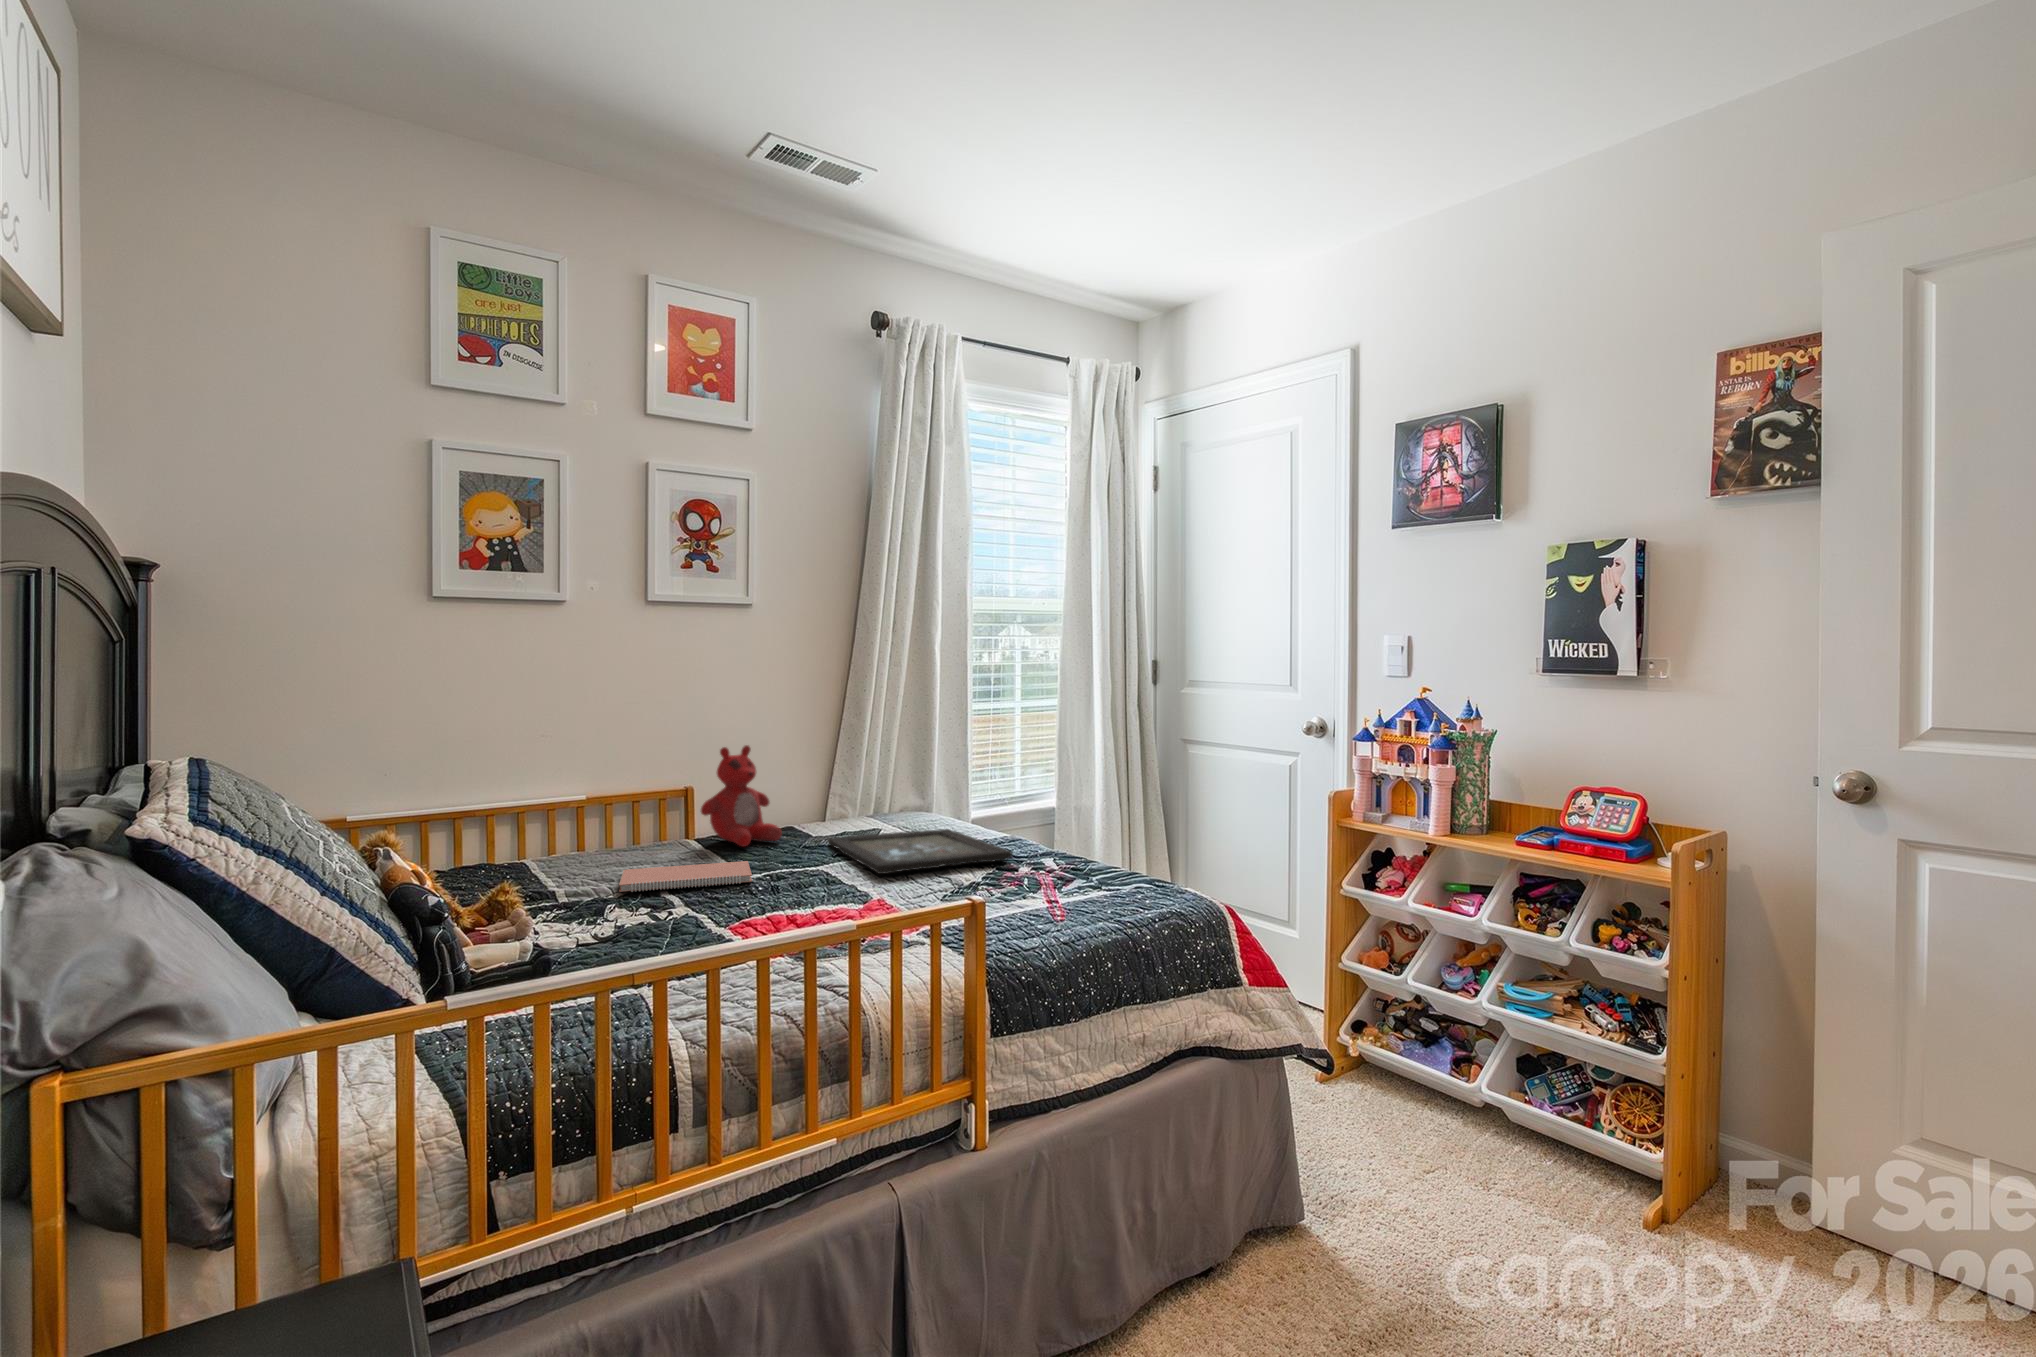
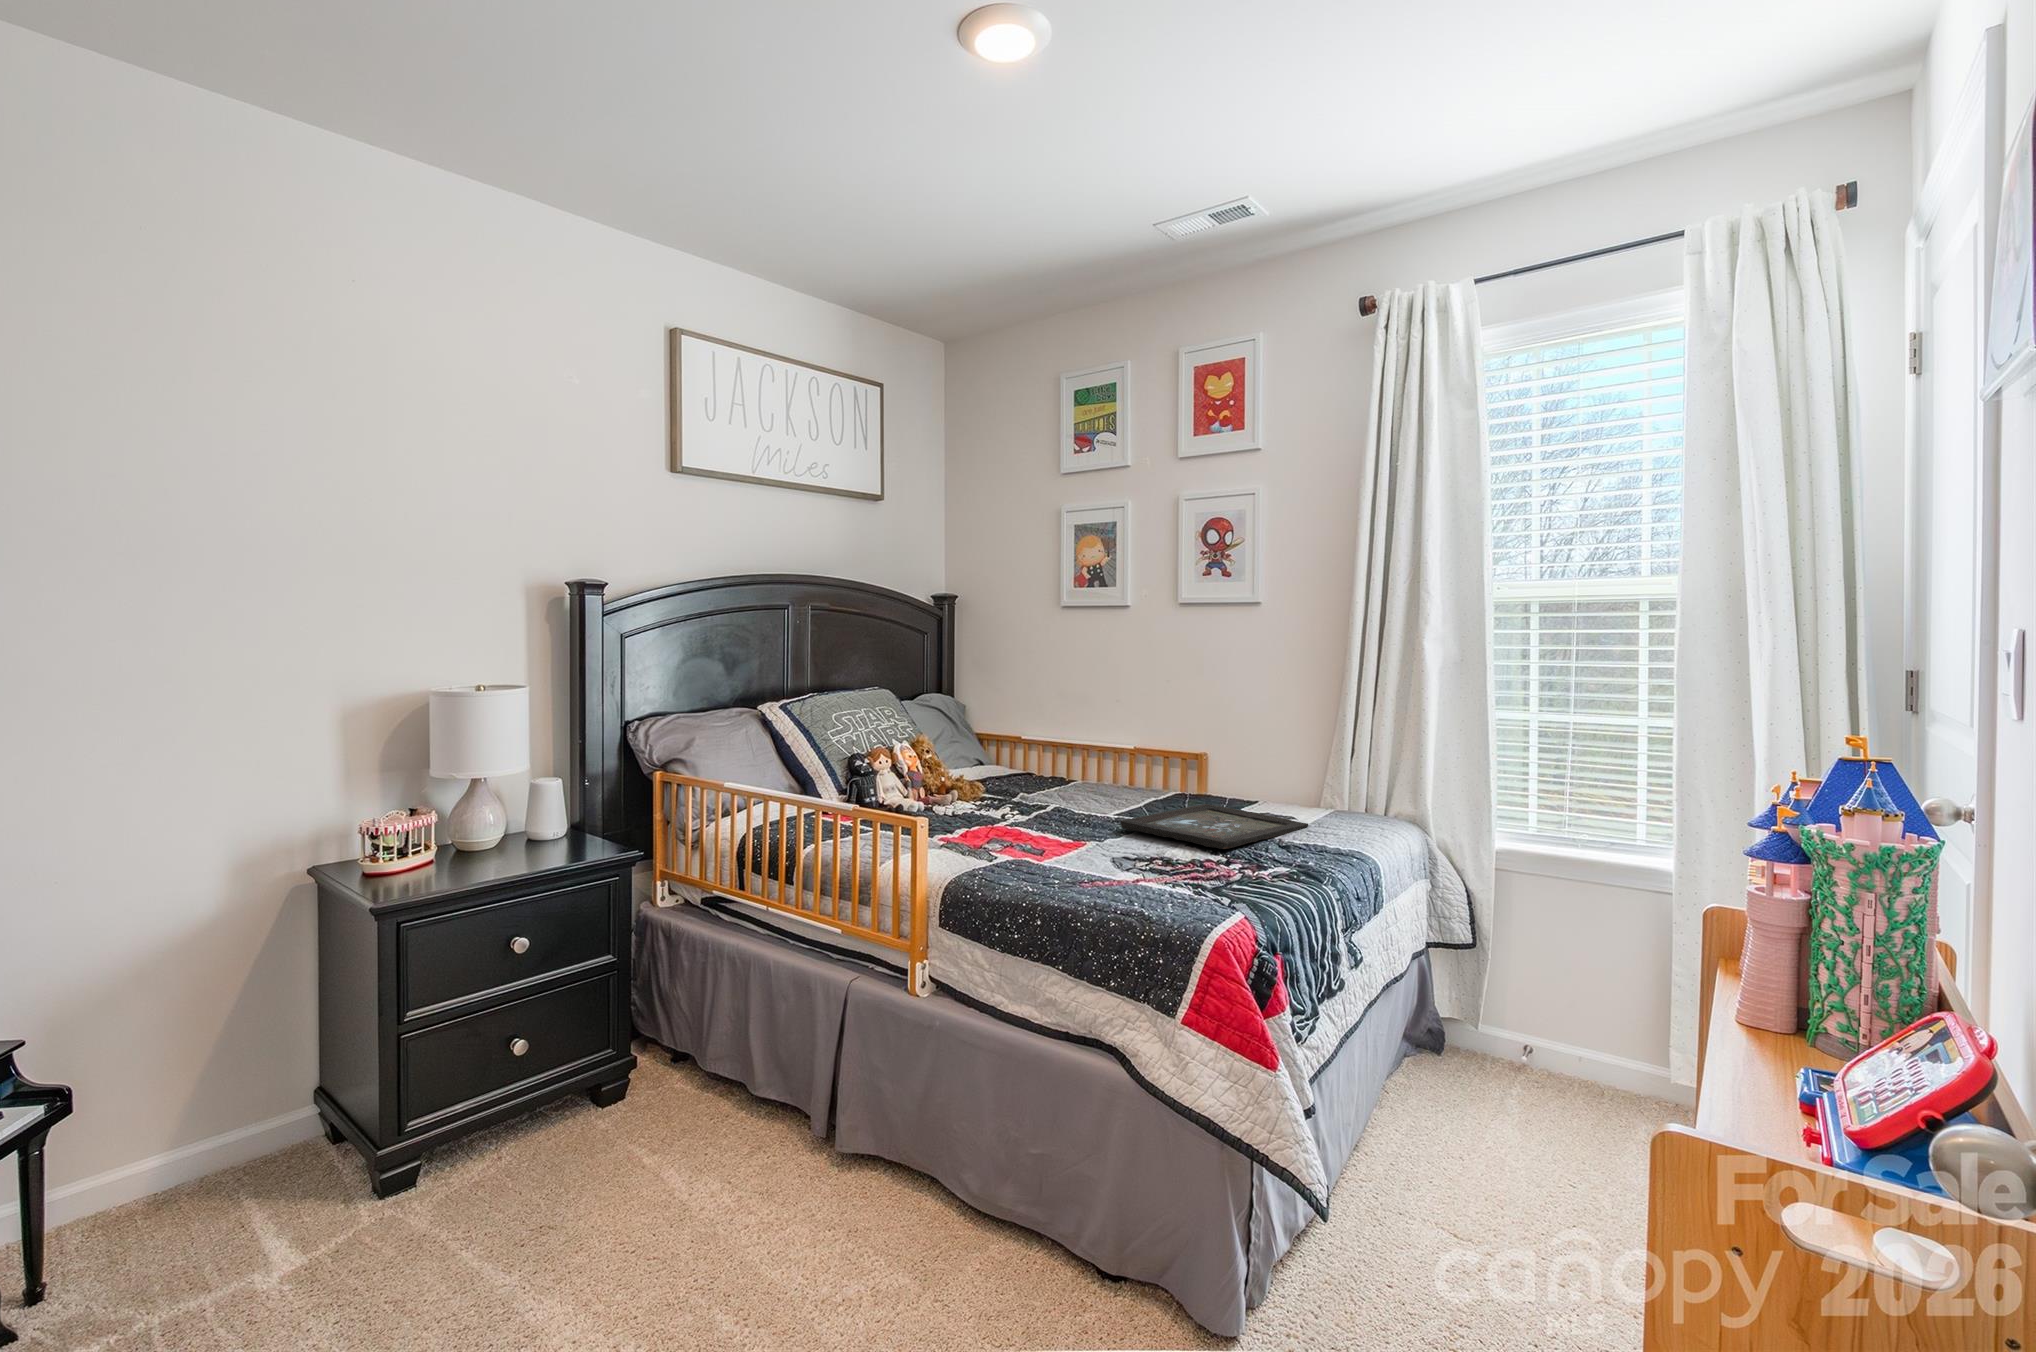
stuffed bear: present [701,745,782,847] -> none [1154,718,1216,799]
notebook: present [619,861,752,892] -> none [1025,789,1115,811]

